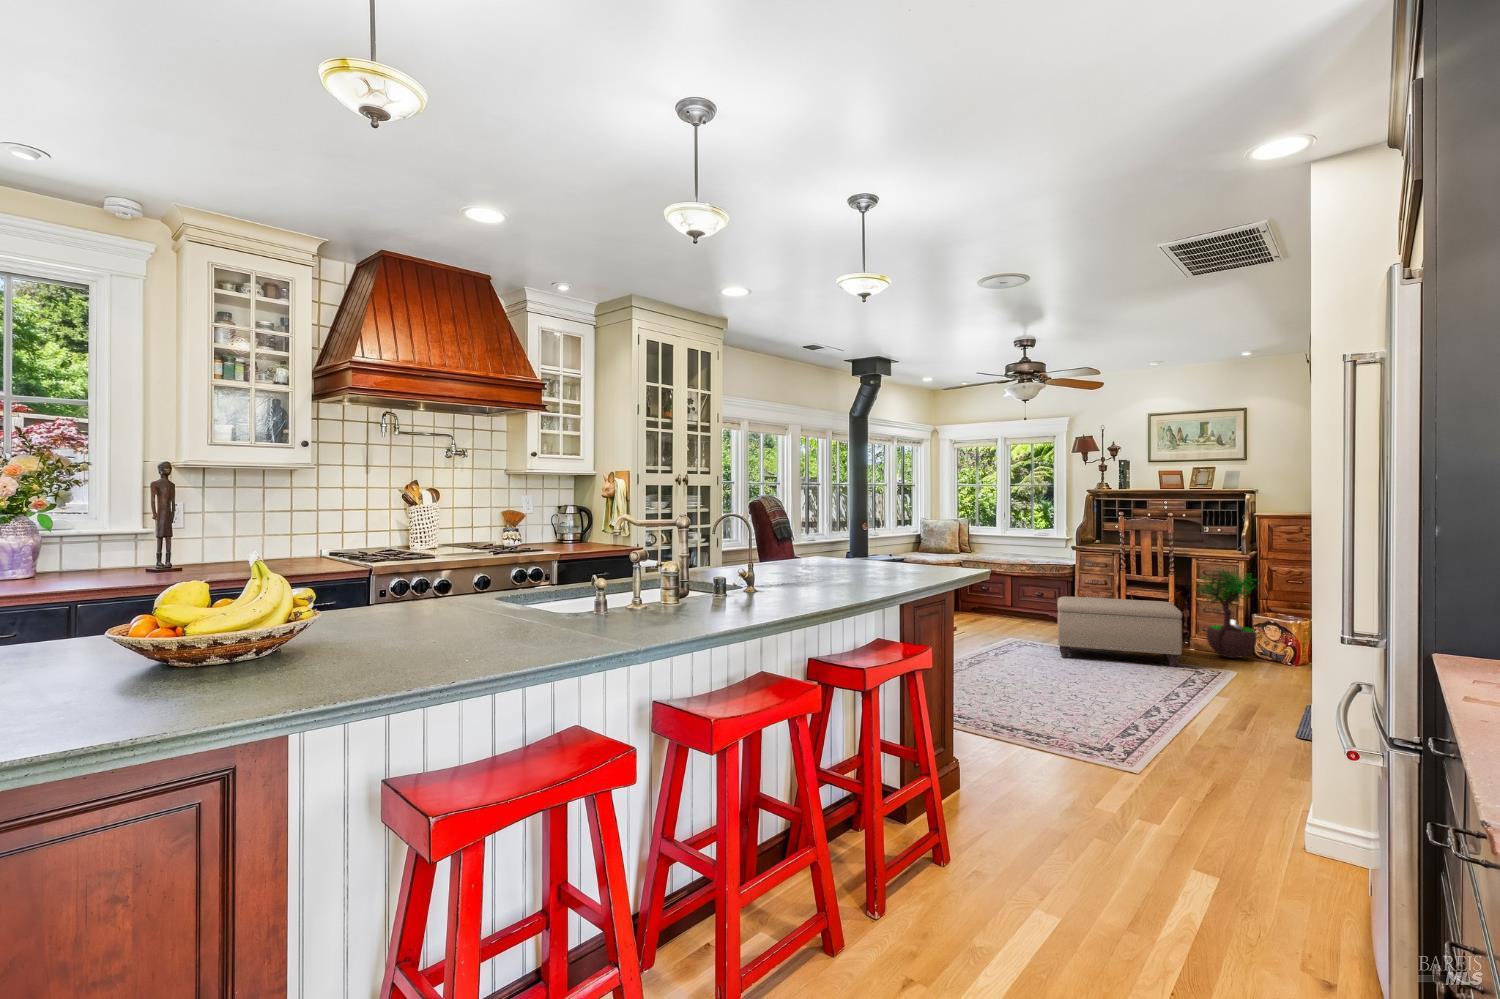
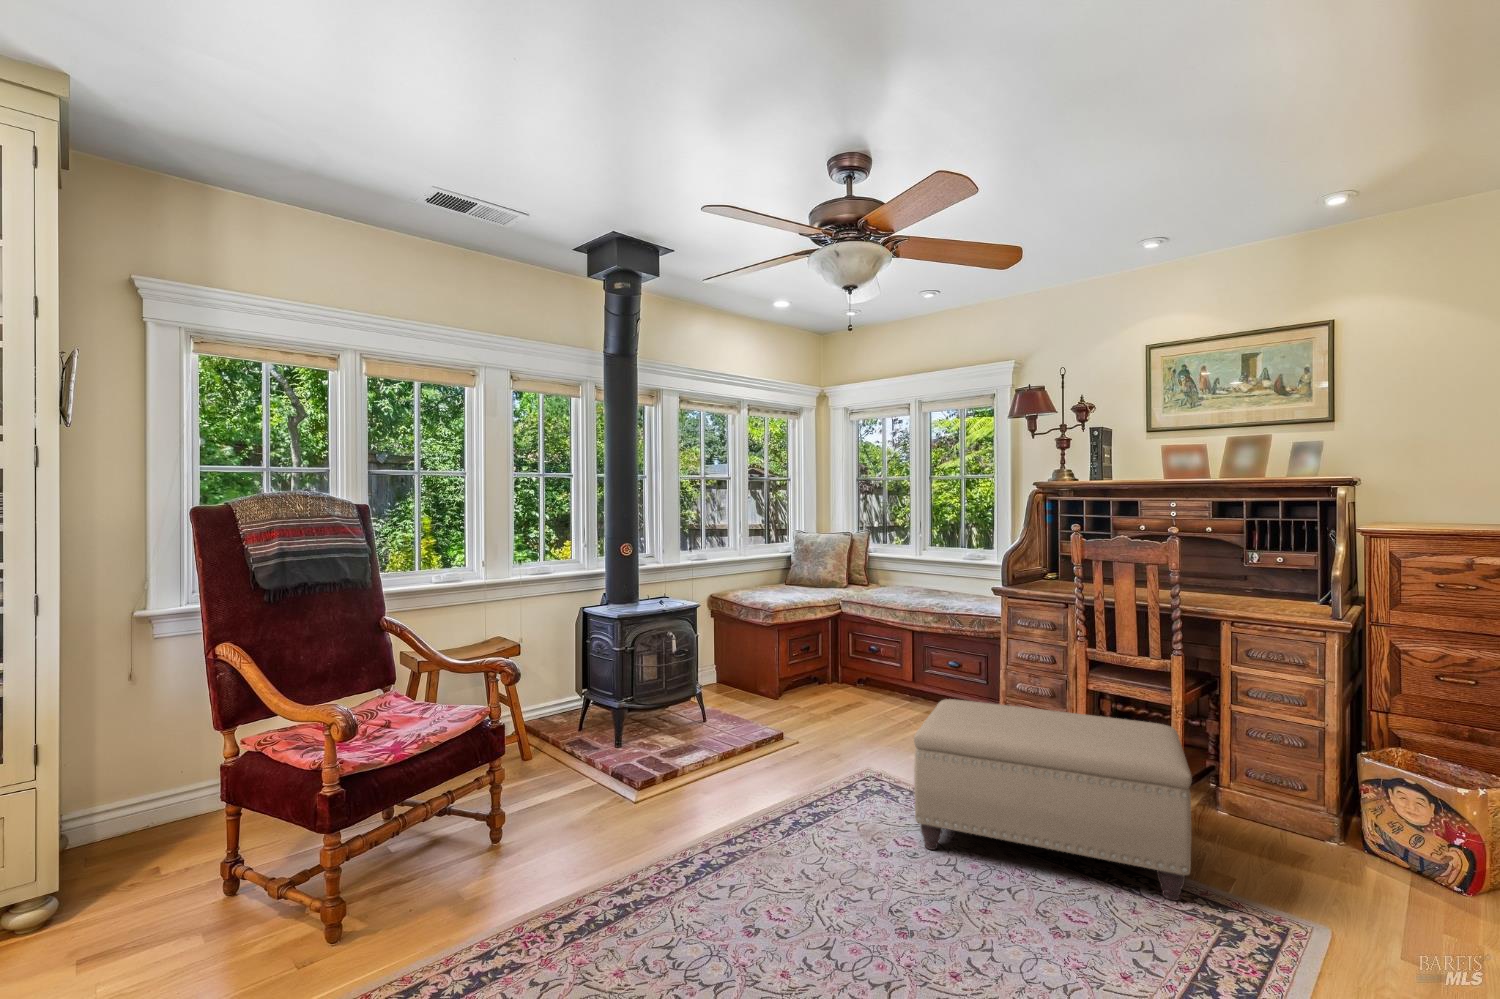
potted tree: present [1194,567,1257,658] -> none [1221,635,1384,861]

